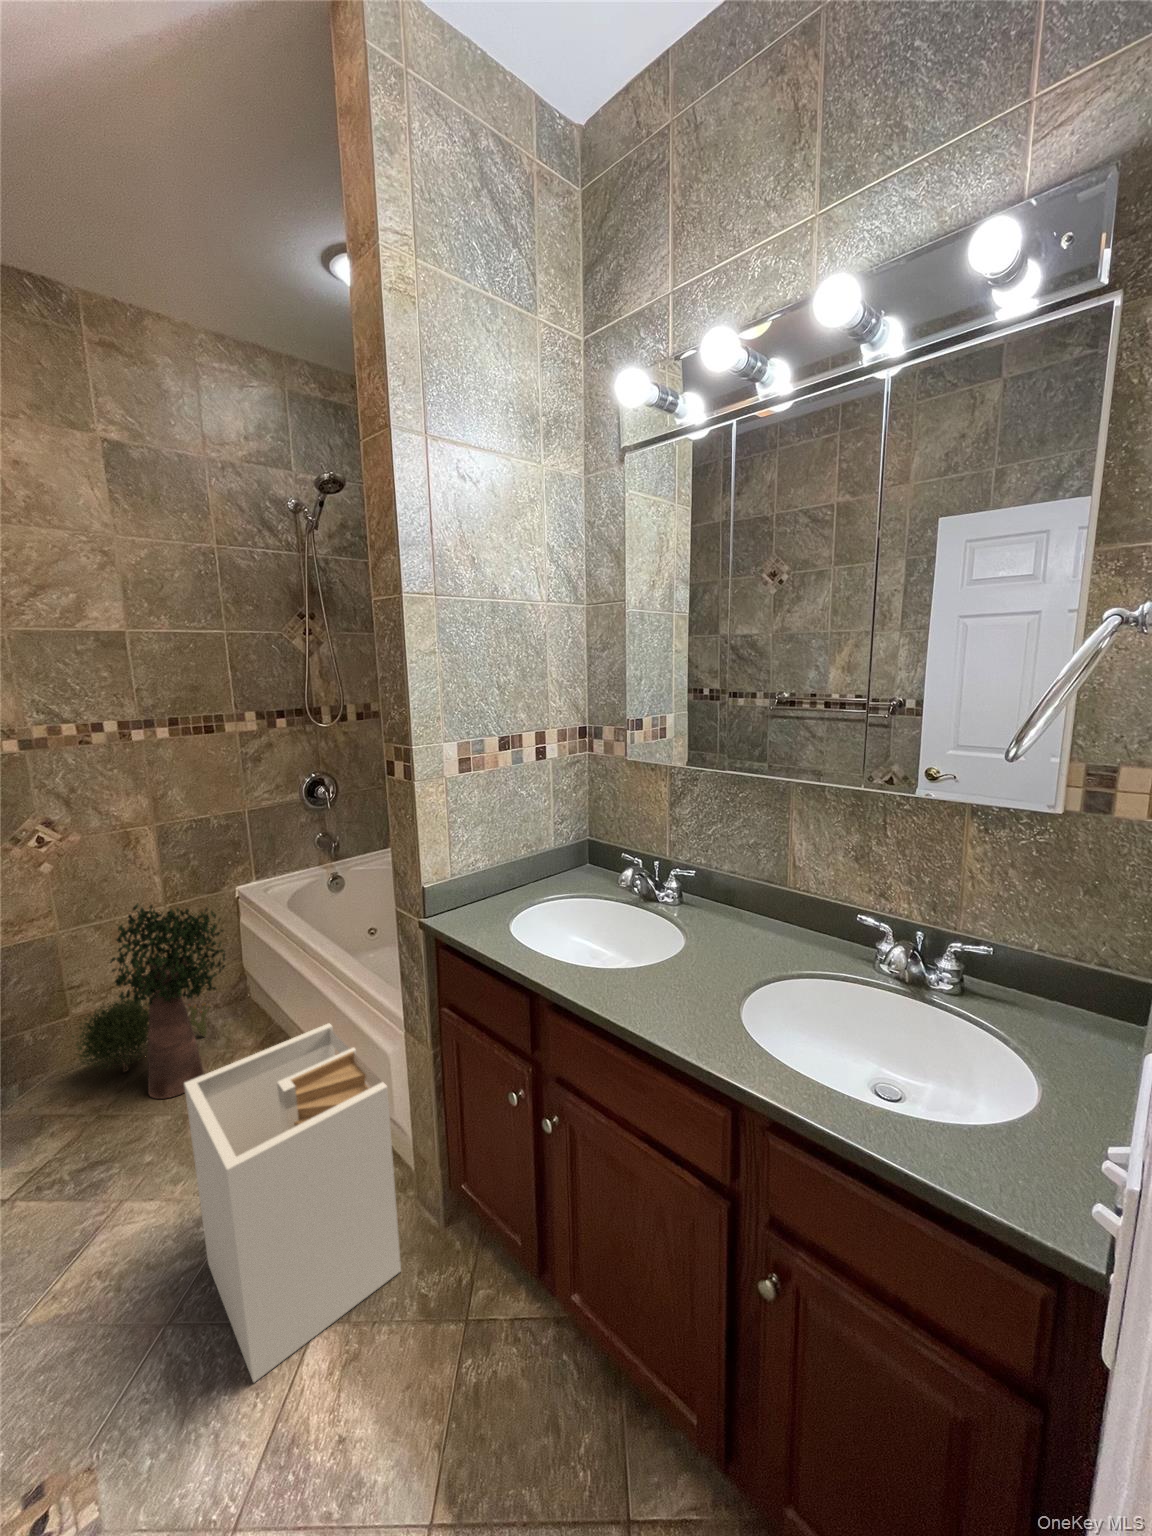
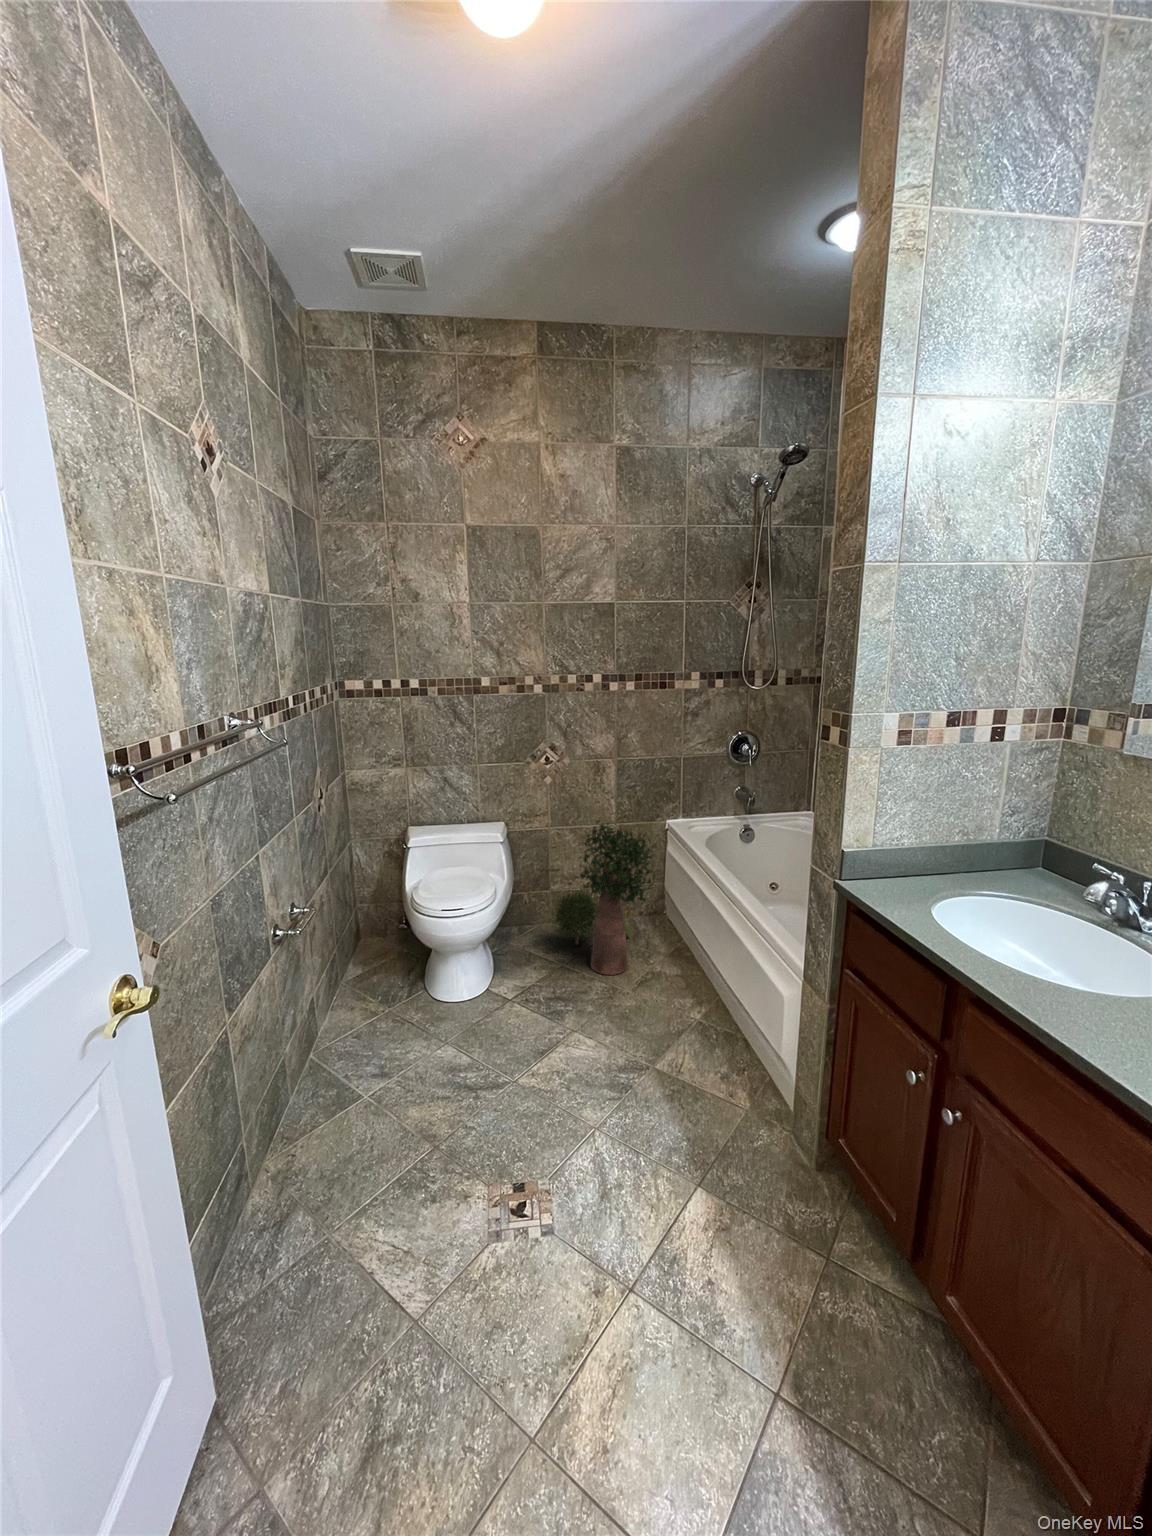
laundry hamper: present [184,1023,401,1382] -> none [625,952,783,1199]

